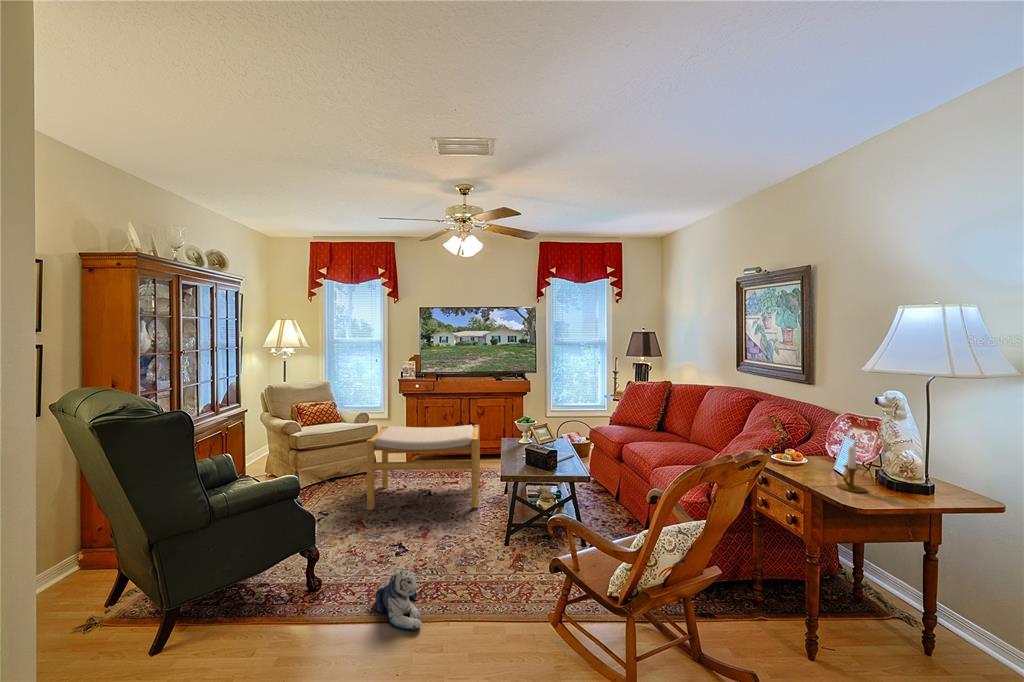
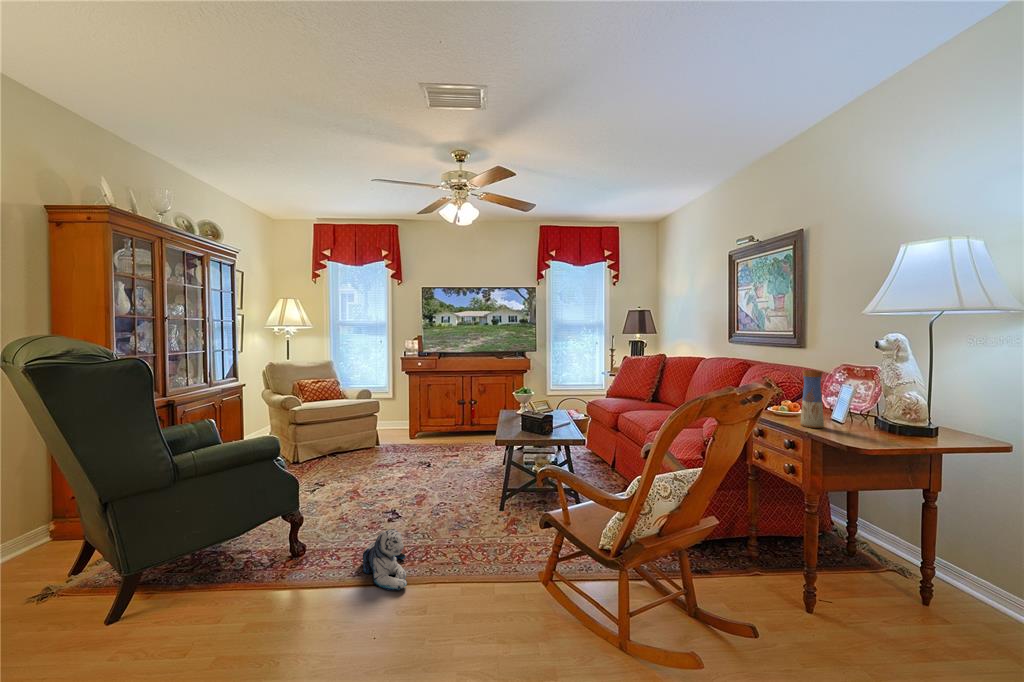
vase: none [798,421,819,477] -> present [800,370,824,428]
footstool: present [367,425,480,510] -> none [364,398,477,479]
candlestick: present [836,447,867,492] -> none [843,393,878,440]

